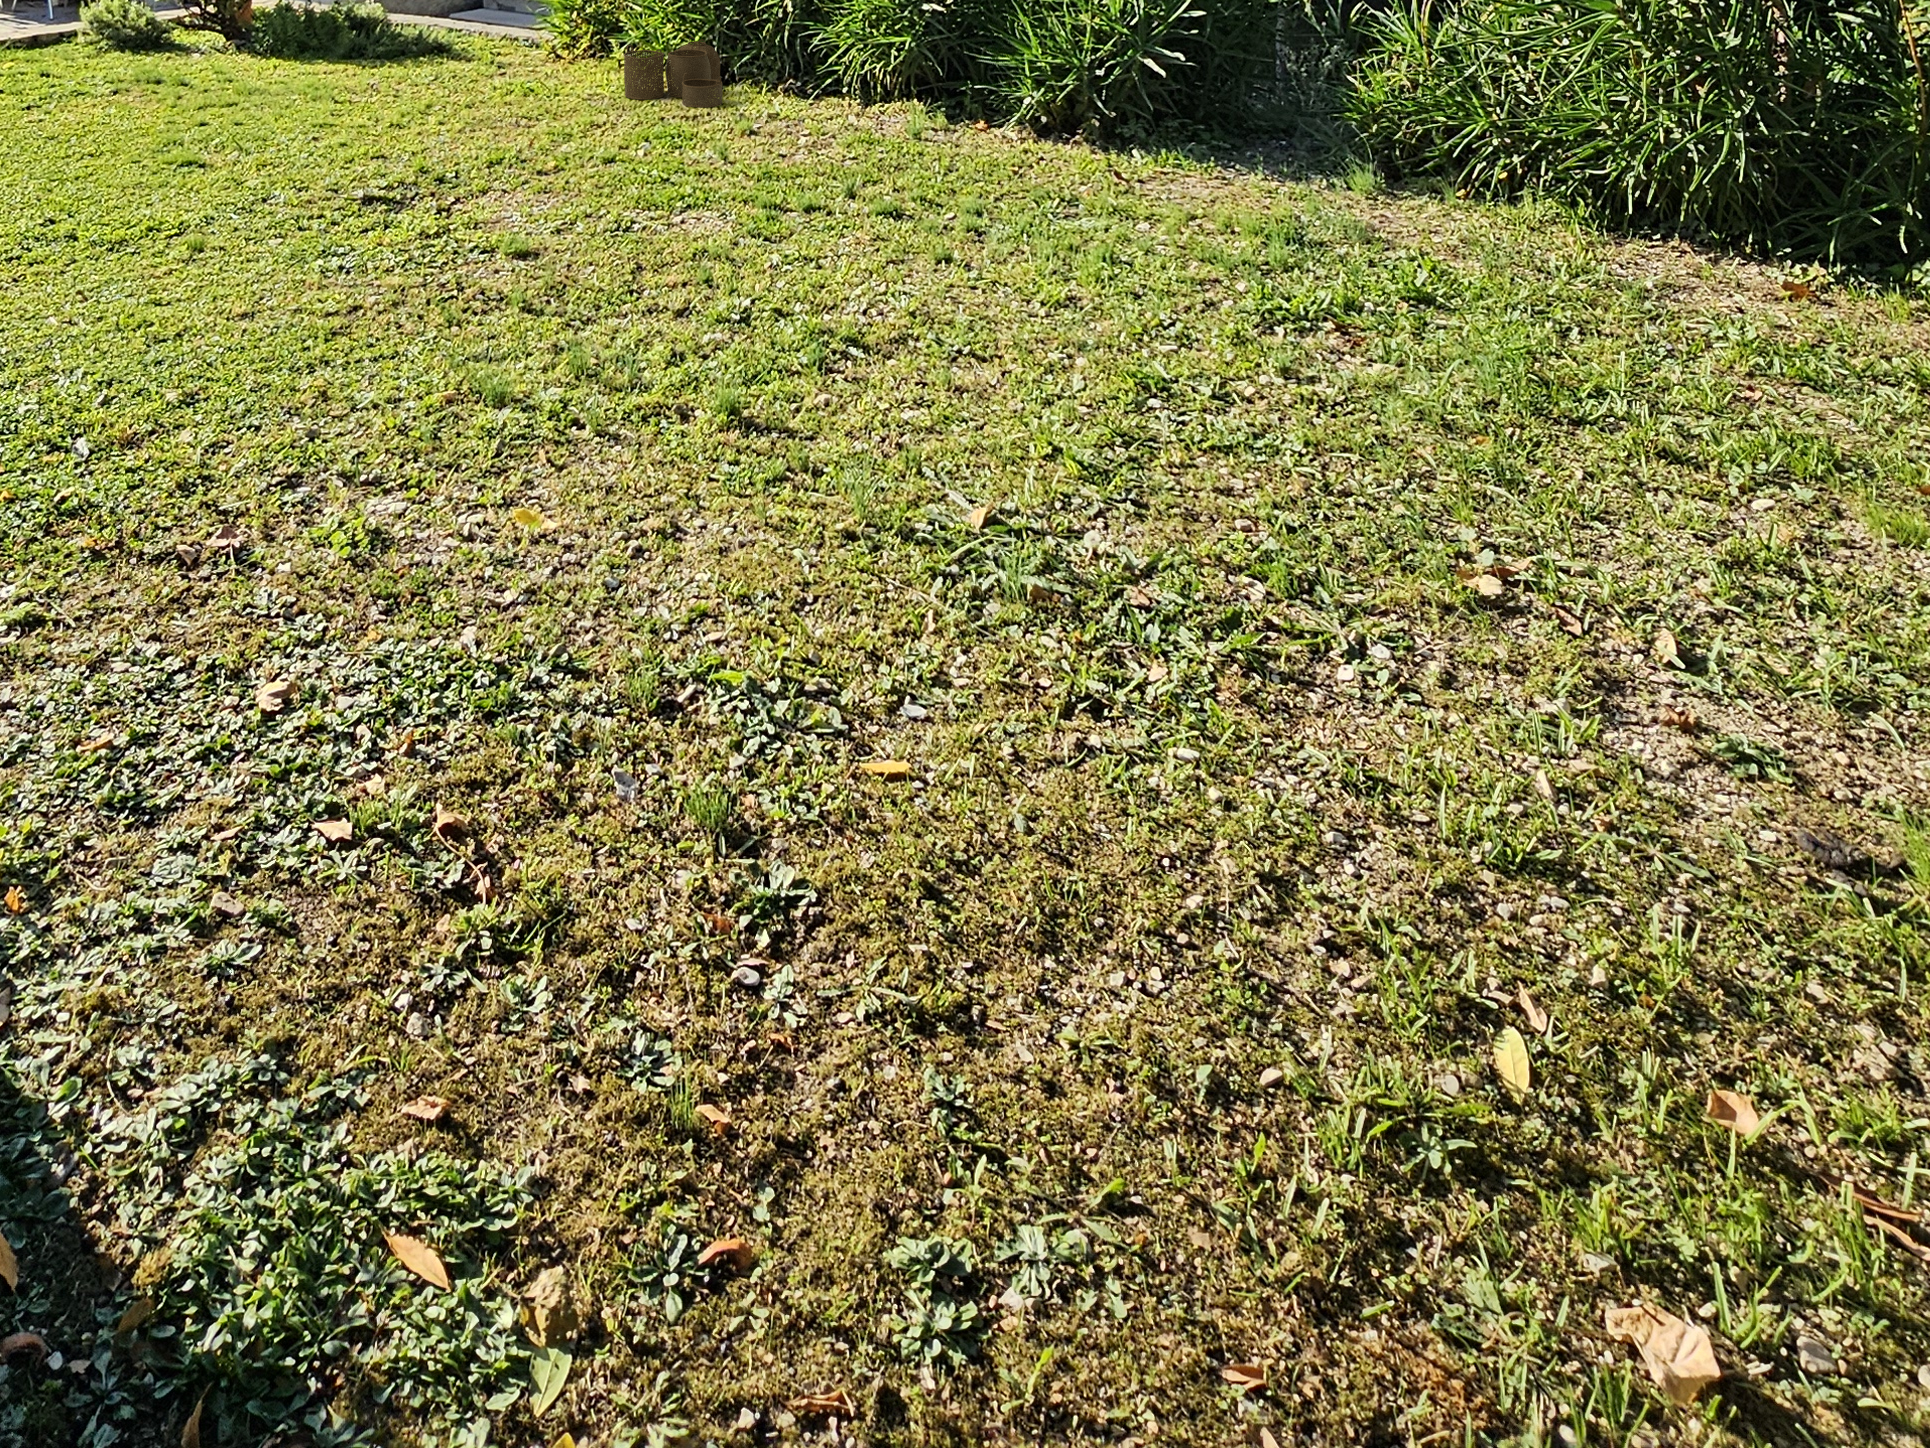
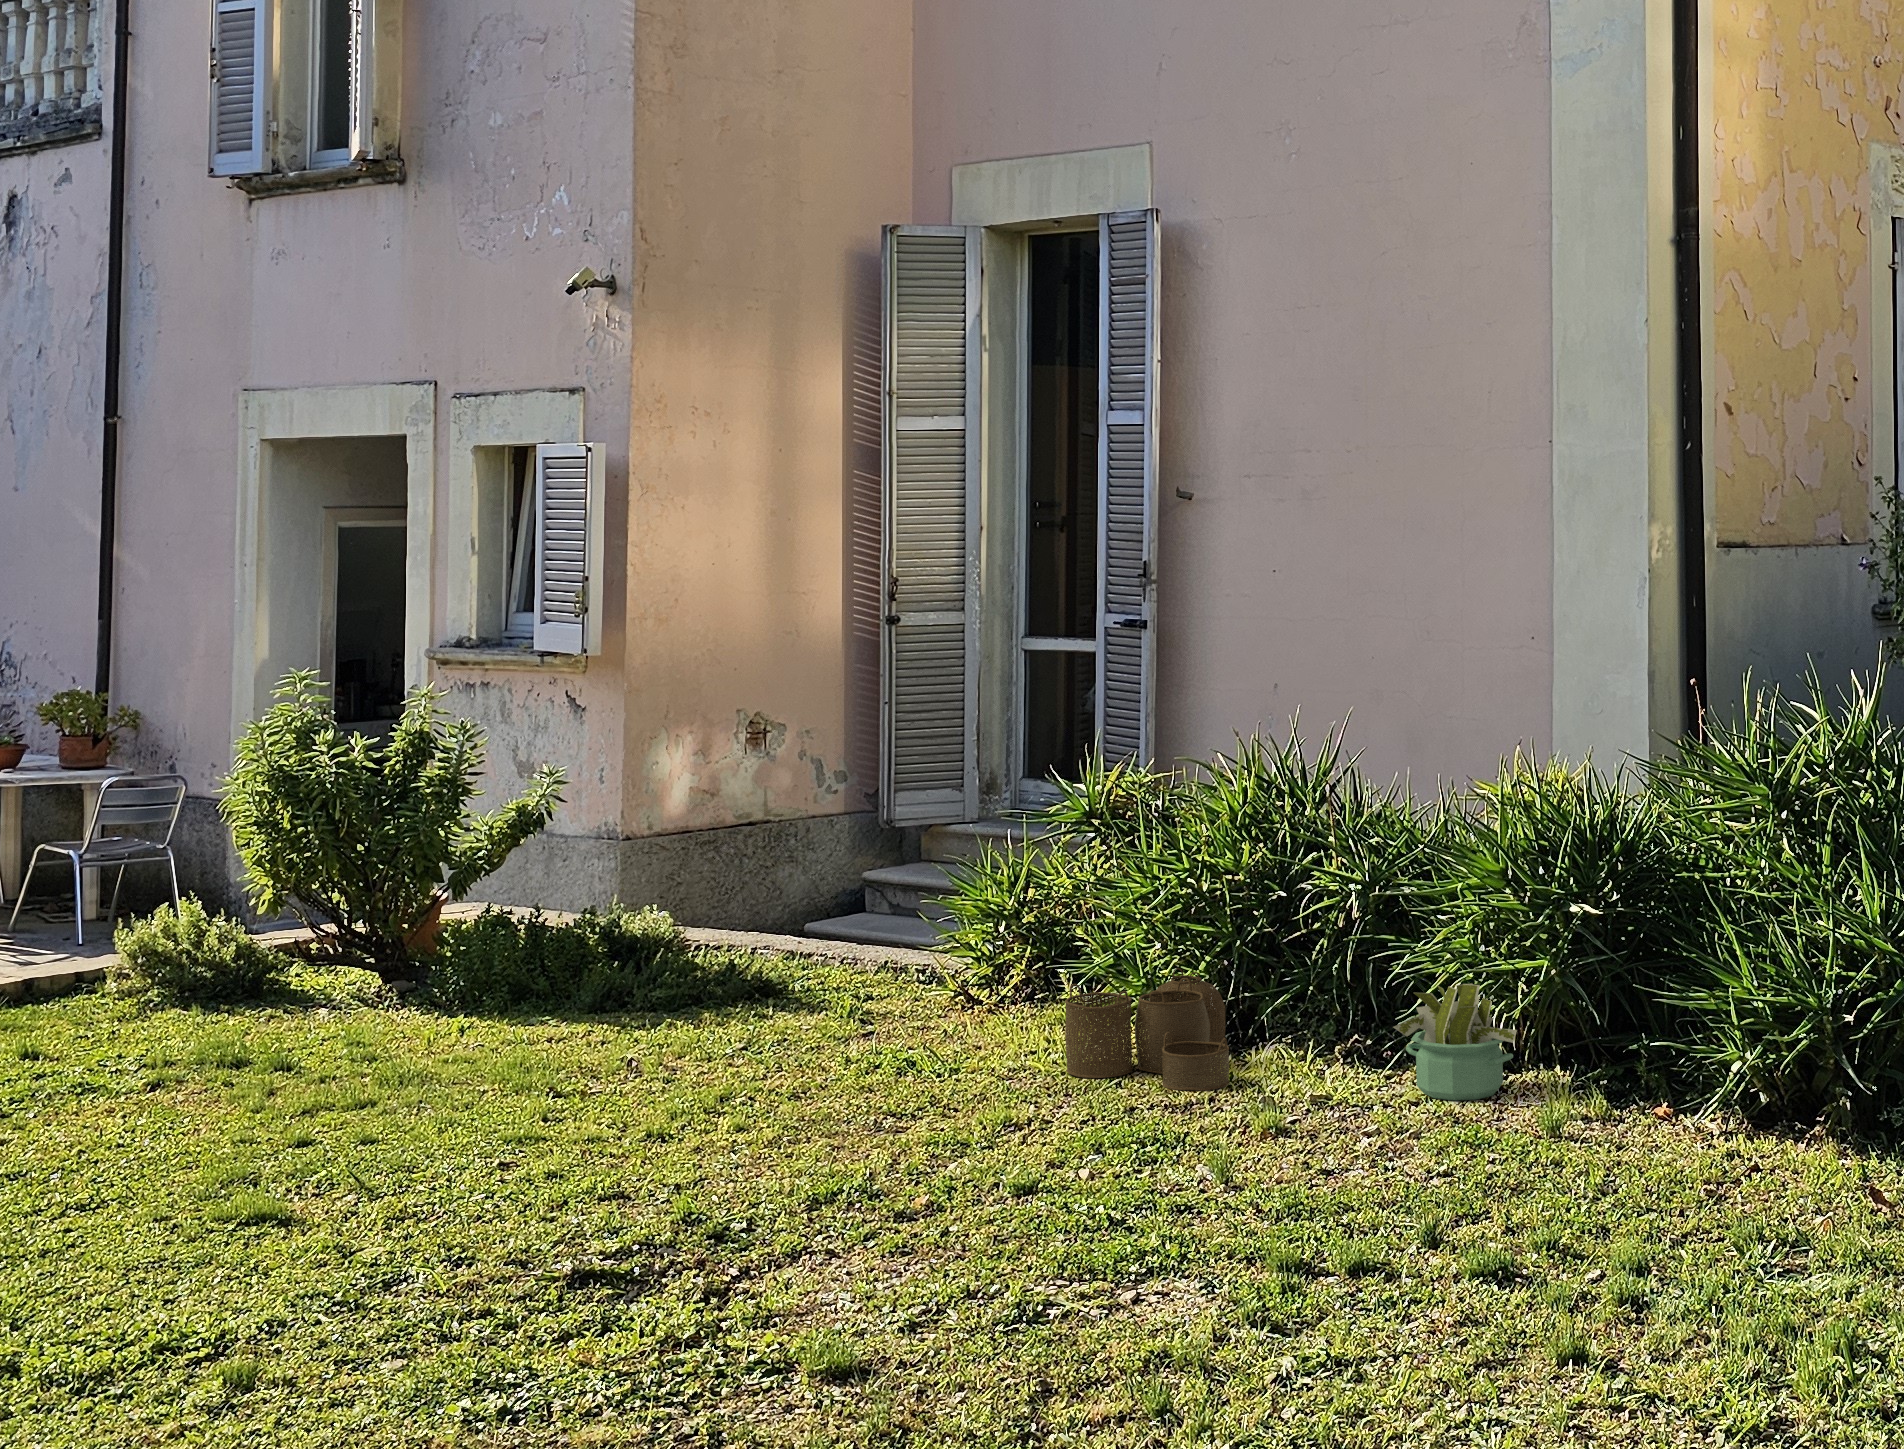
decorative plant: none [822,47,897,115] -> present [1393,983,1517,1100]

